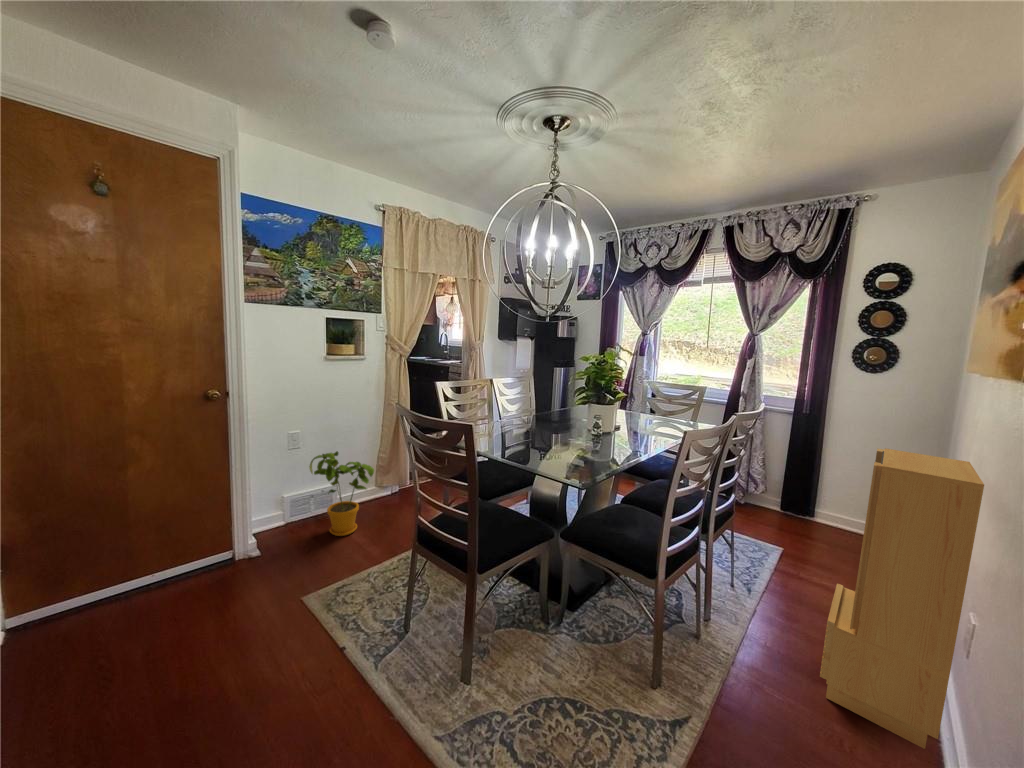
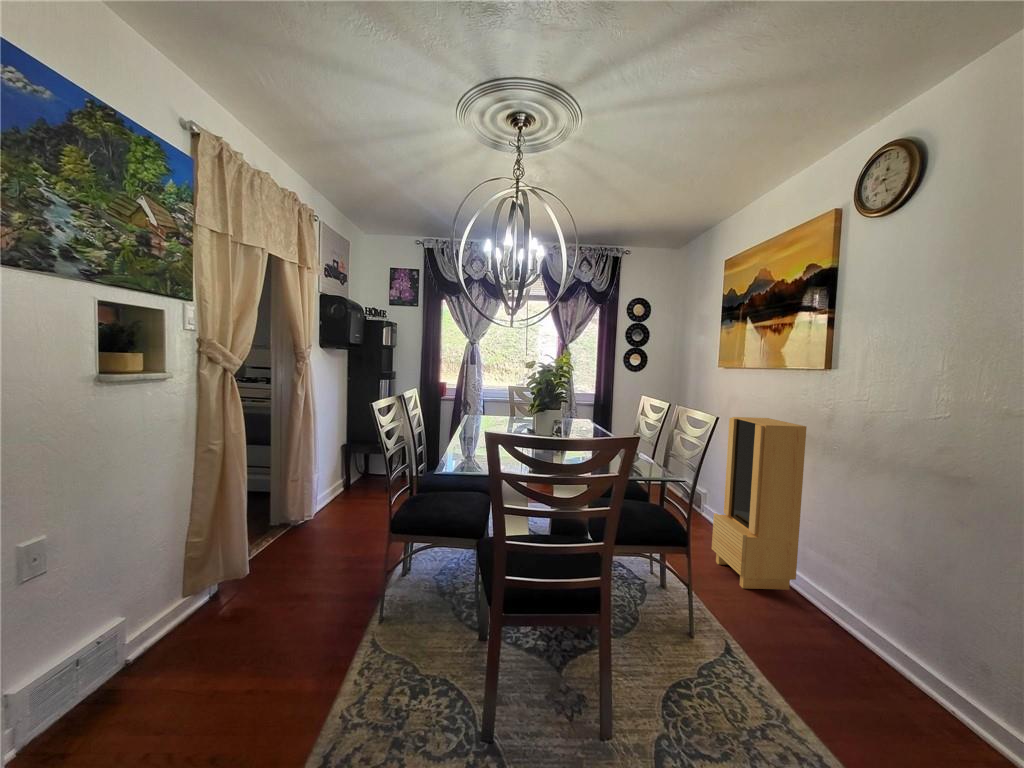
house plant: present [309,451,374,536] -> none [105,547,264,707]

